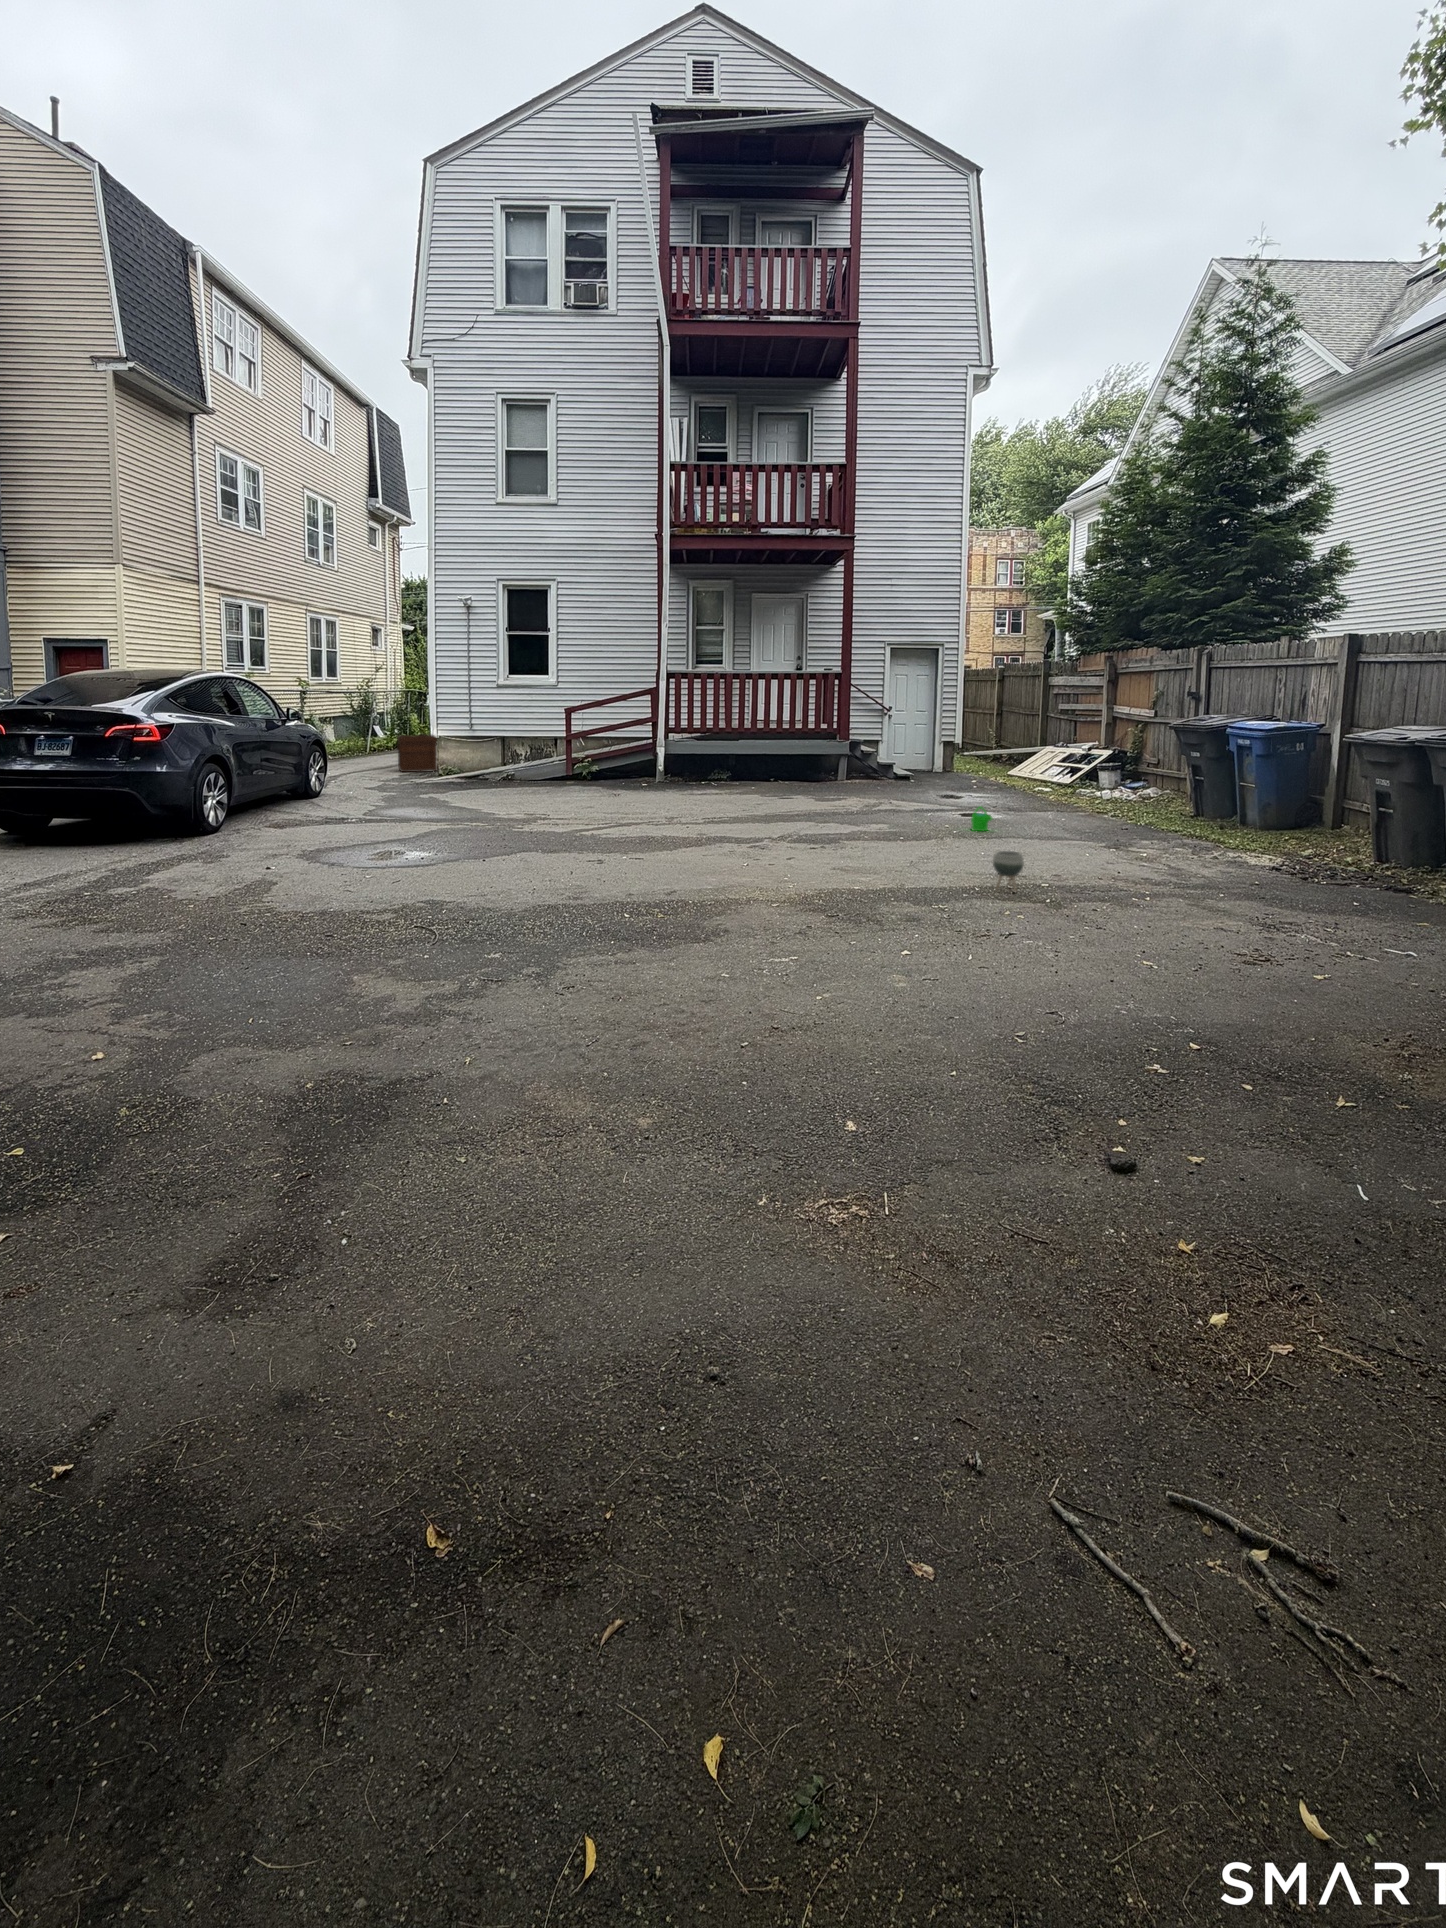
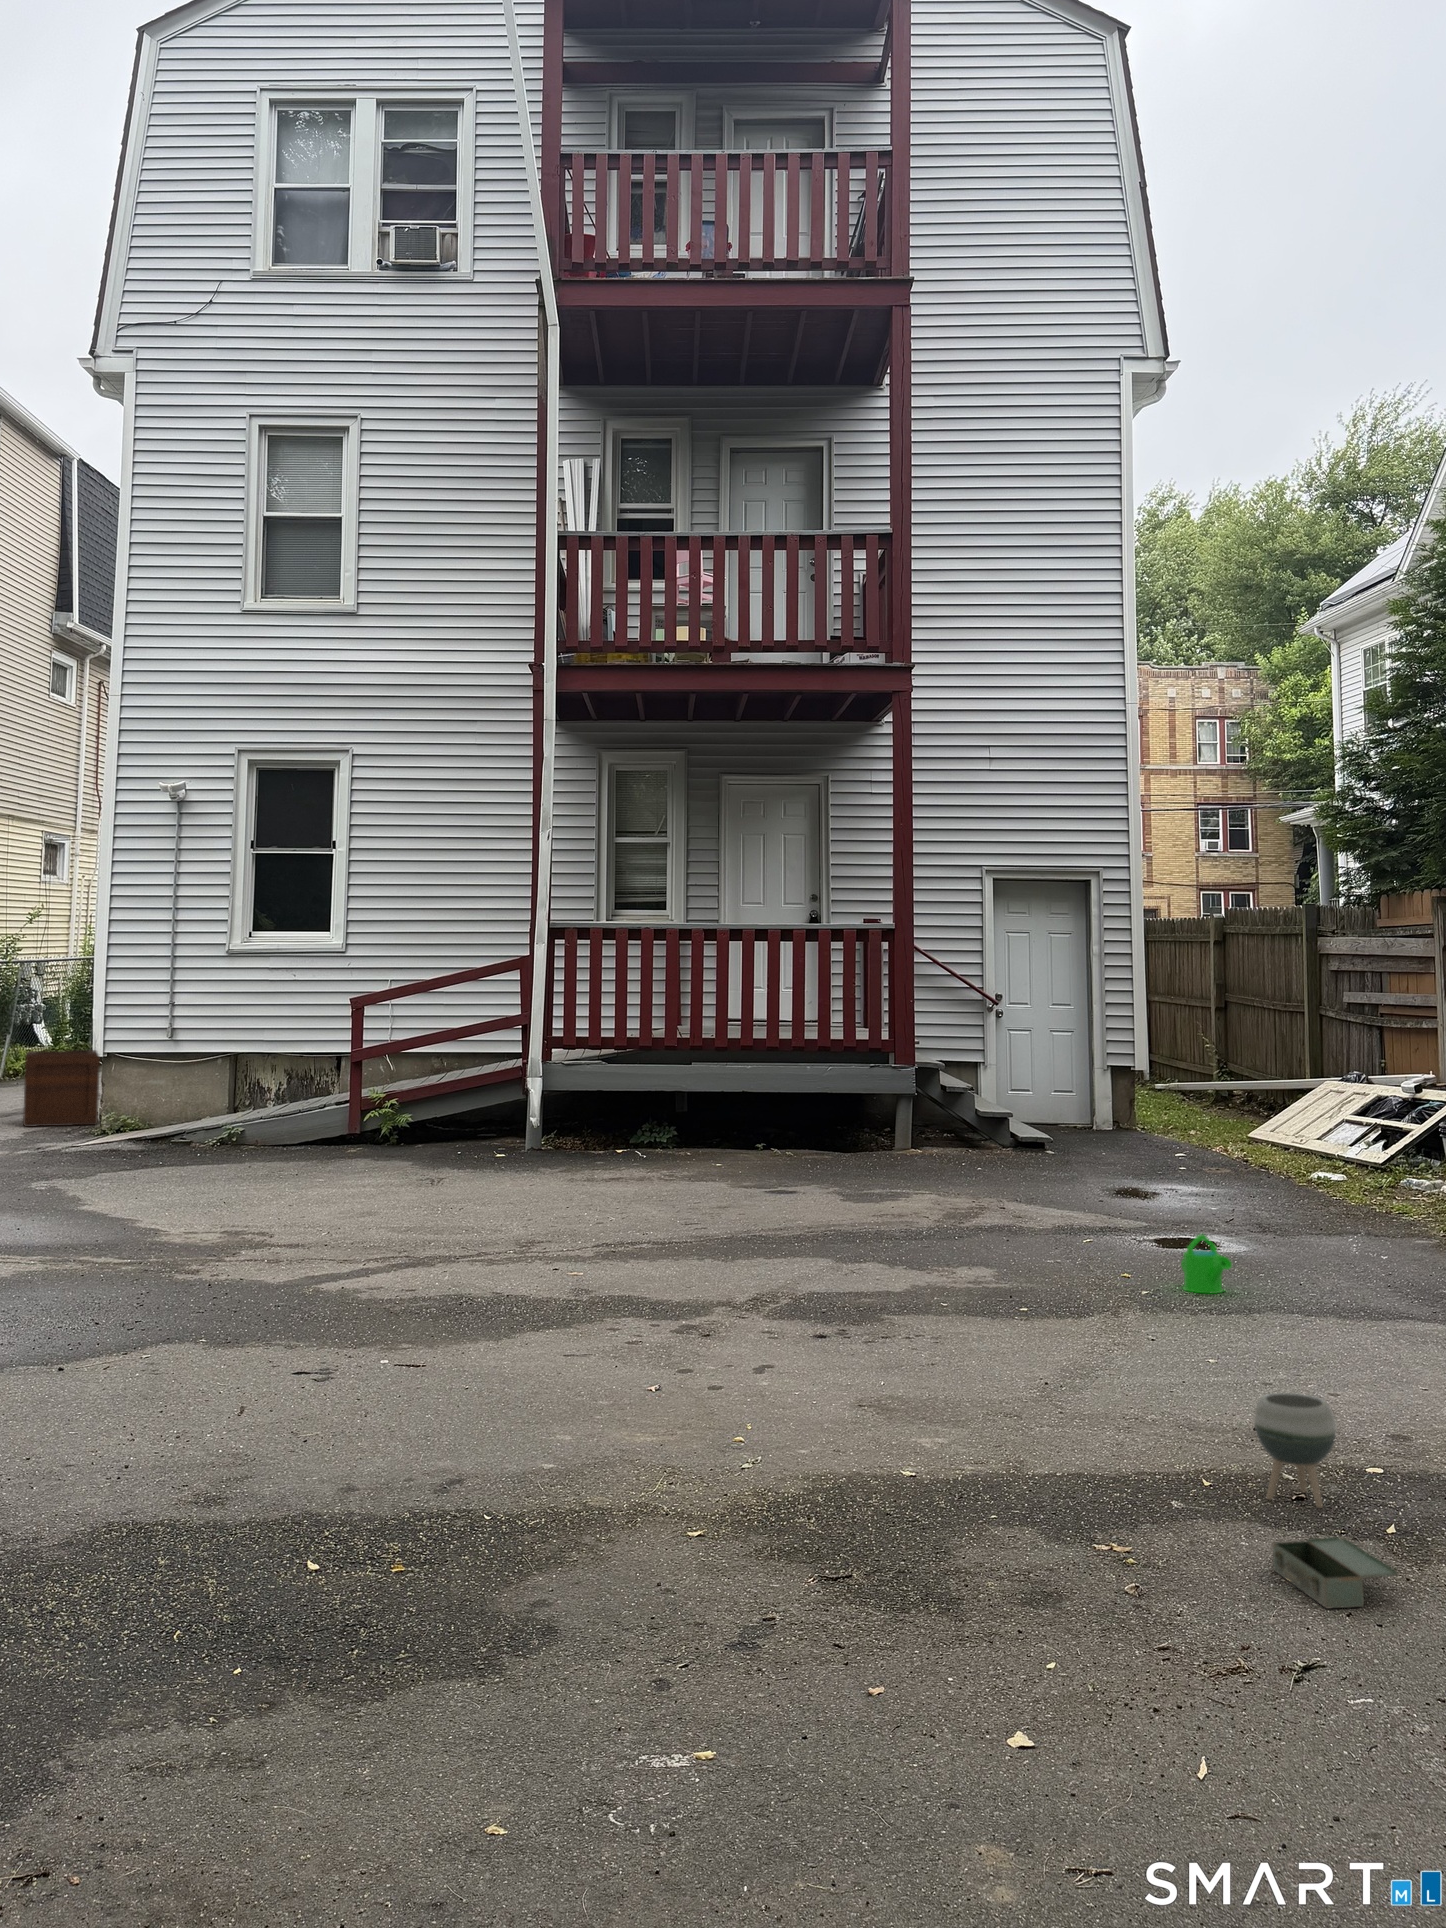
toolbox: none [995,896,1039,916] -> present [1273,1537,1398,1609]

